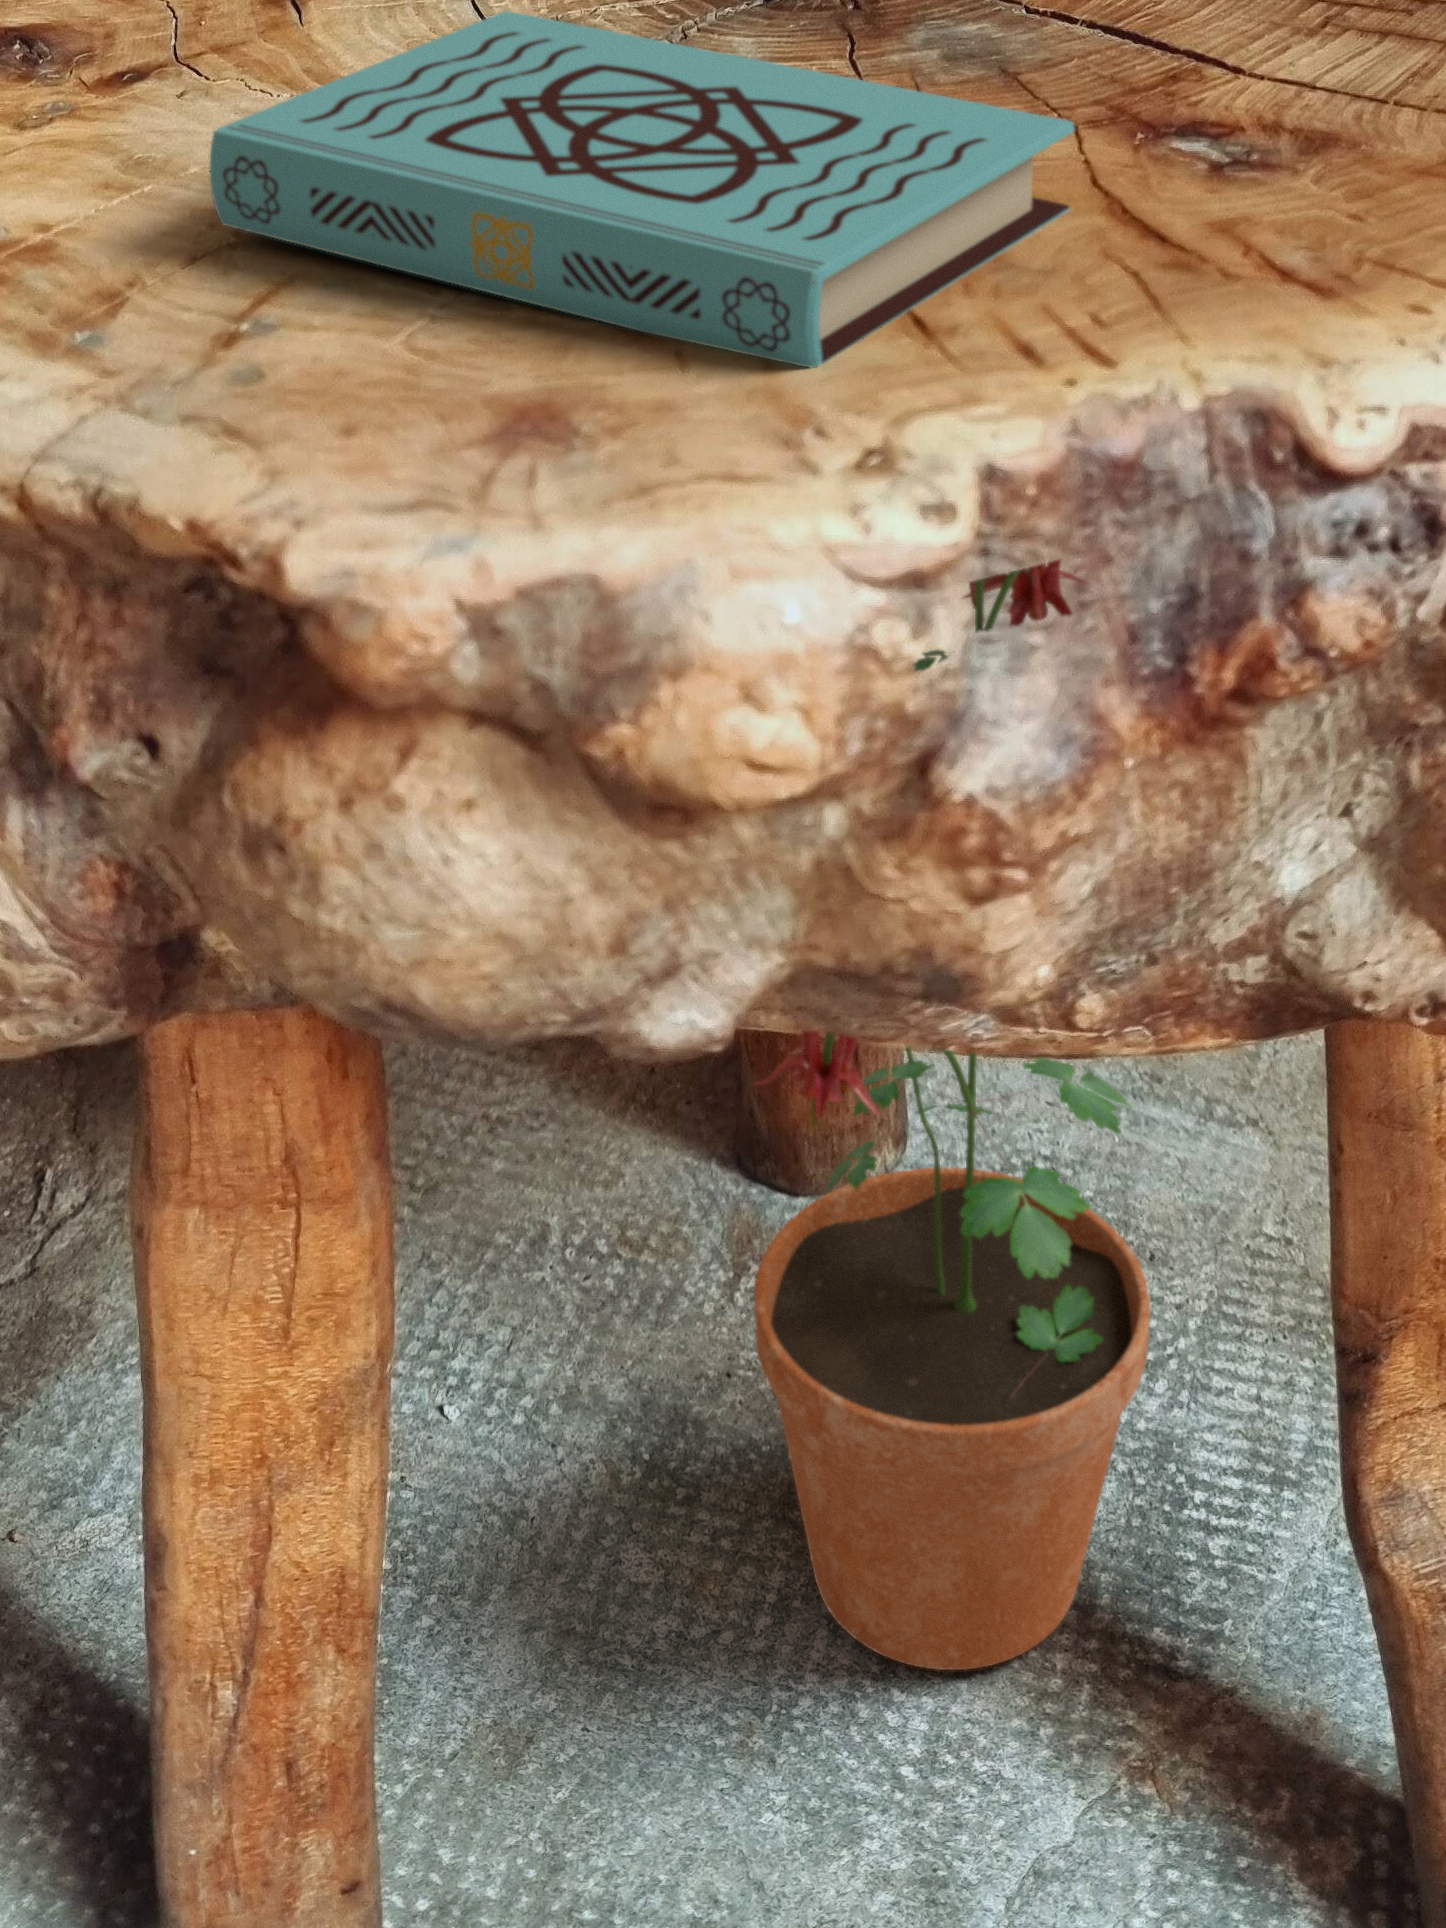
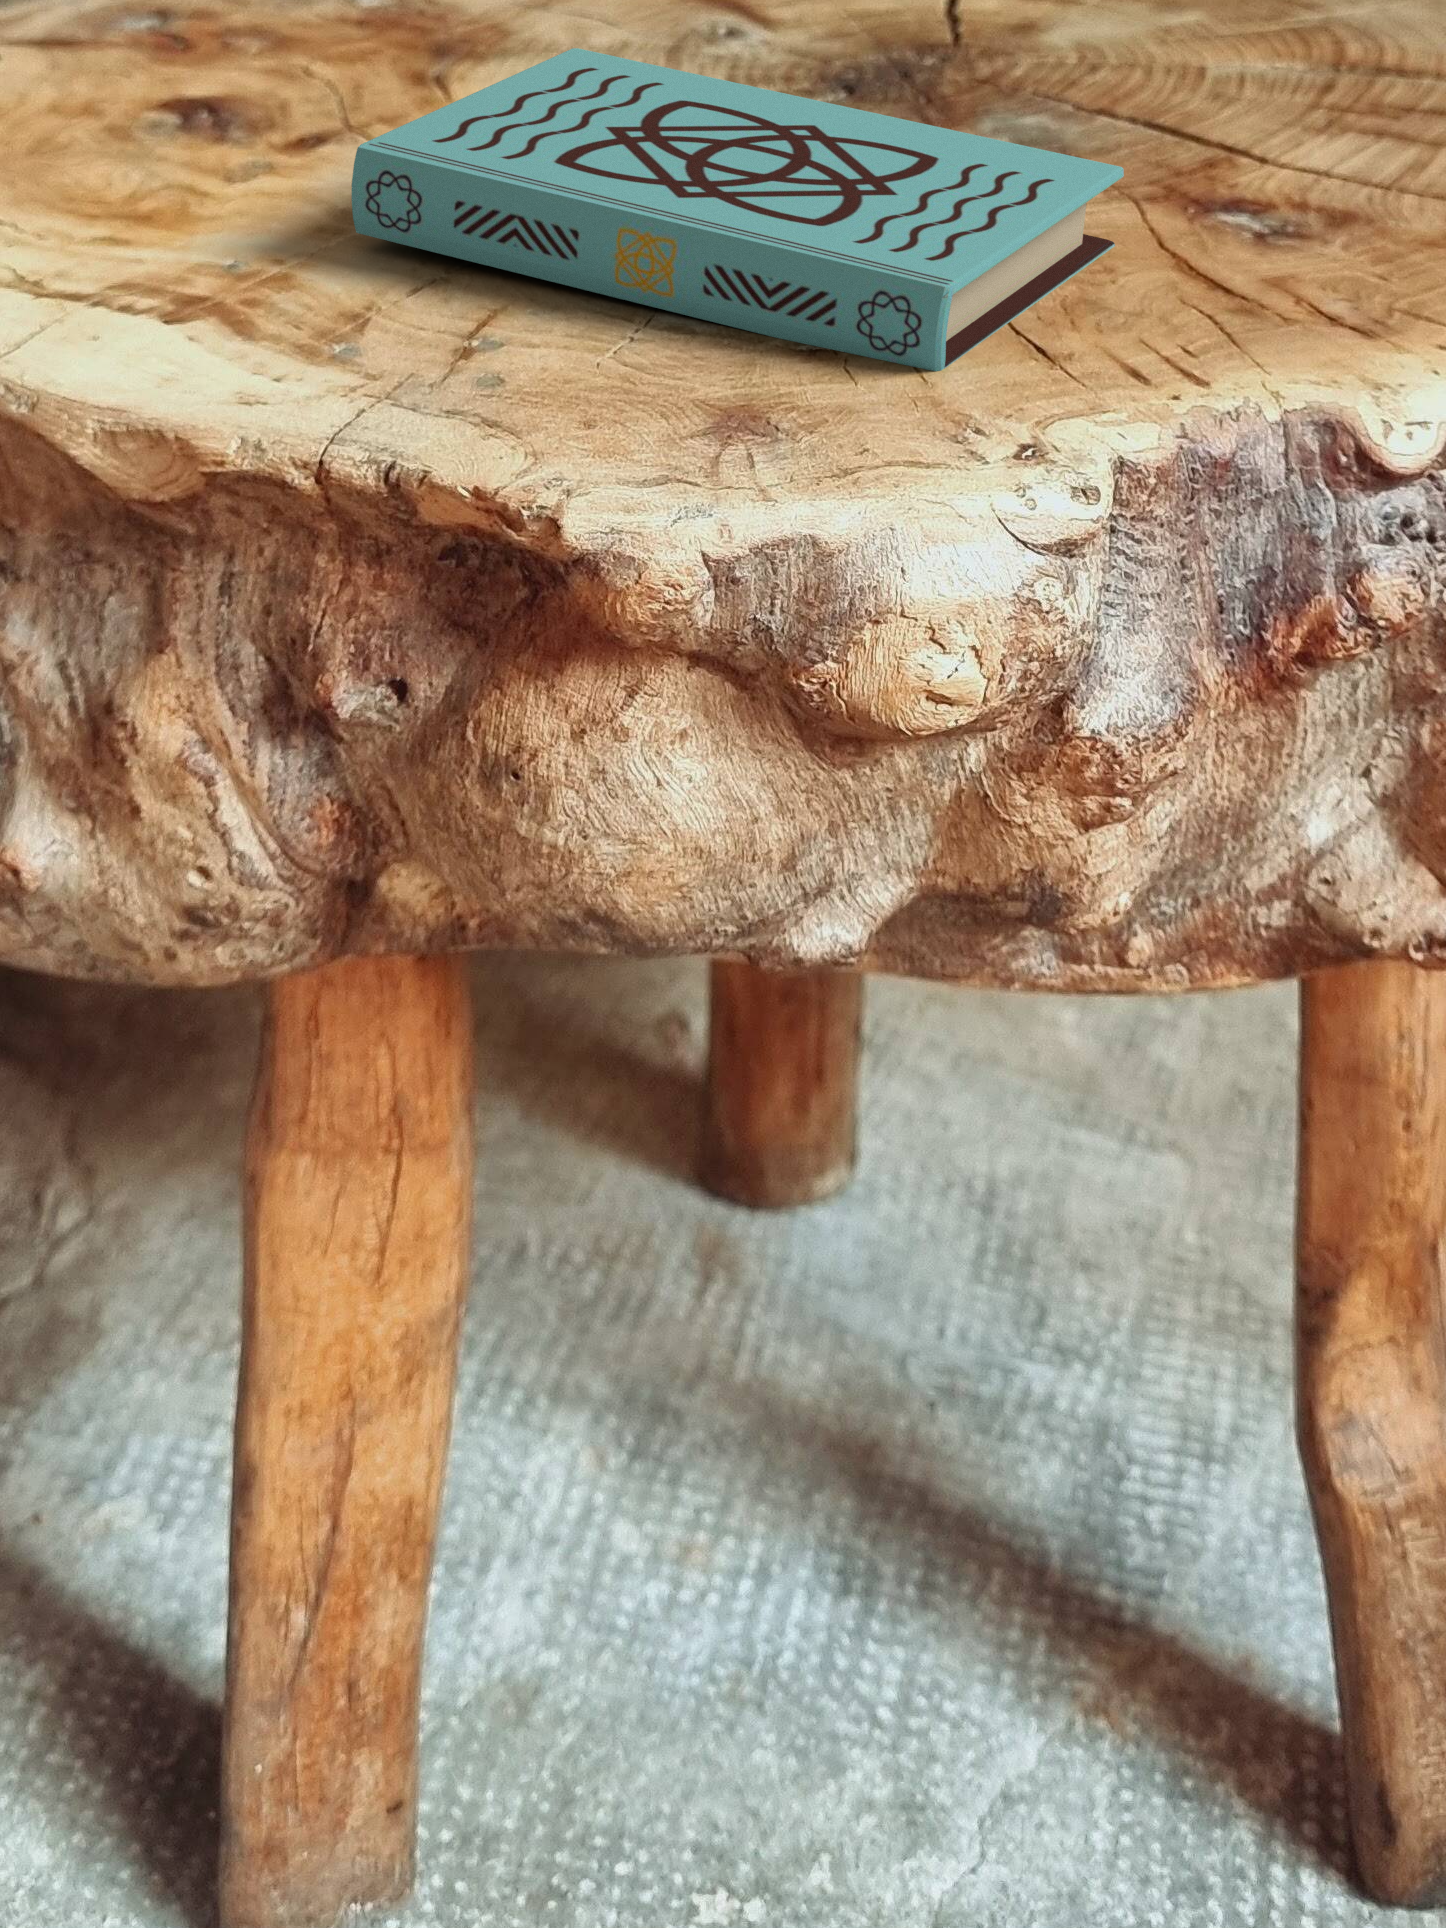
potted plant: present [754,560,1150,1670] -> none [657,500,1122,1628]

